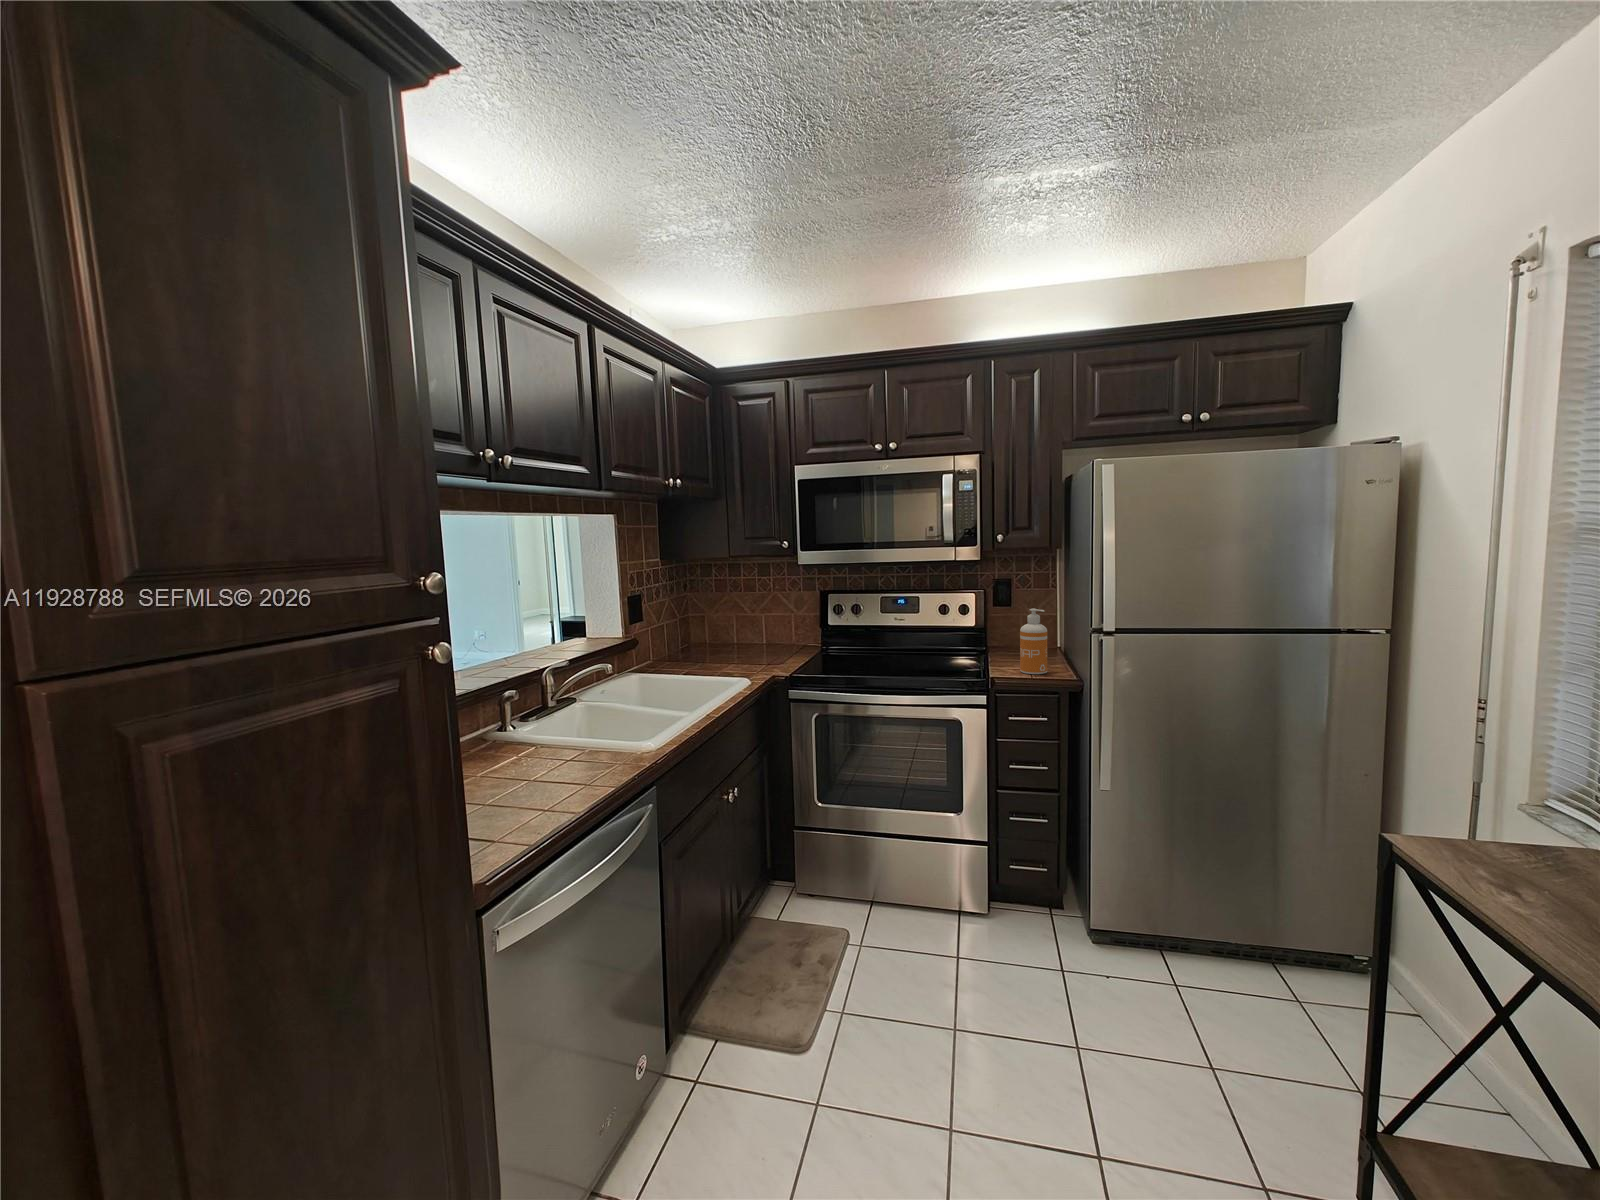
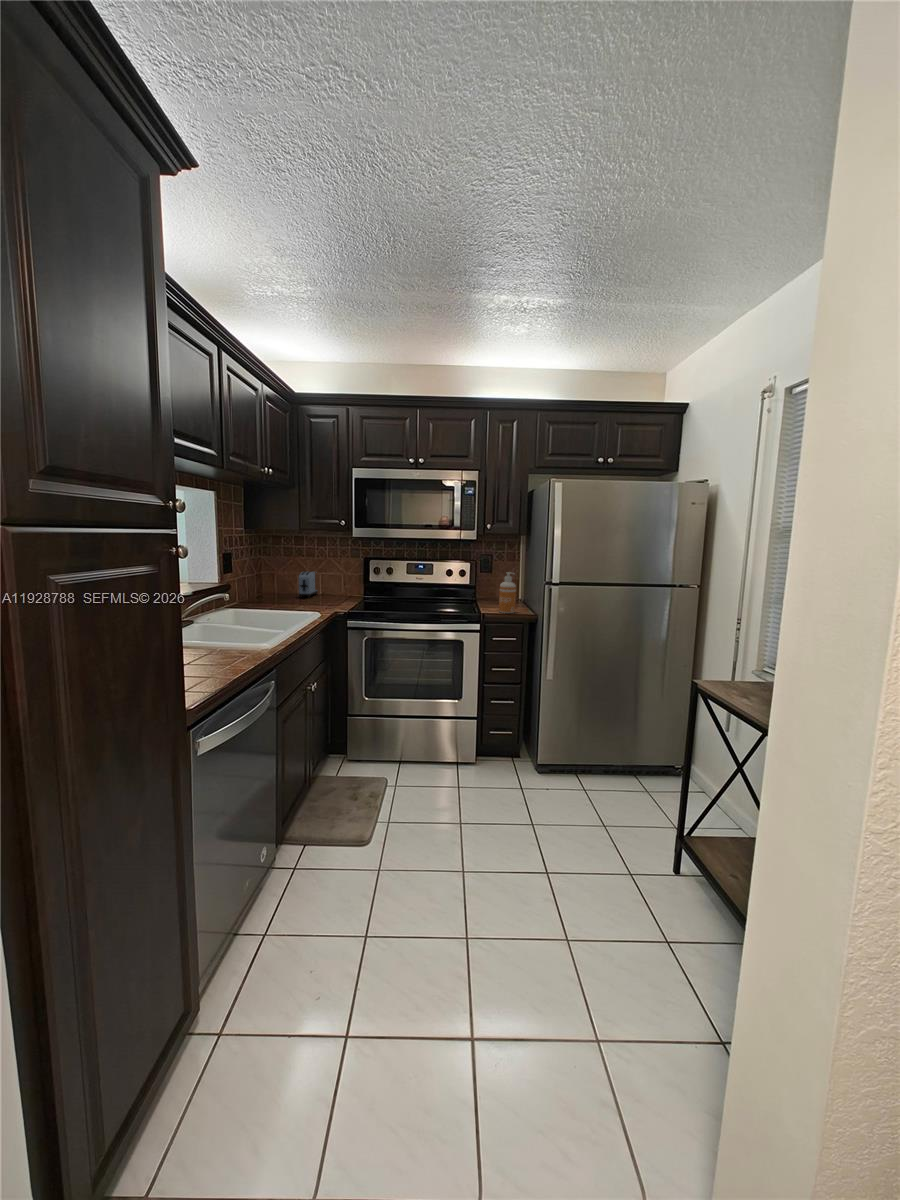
toaster: none [725,613,754,651] -> present [299,572,318,598]

